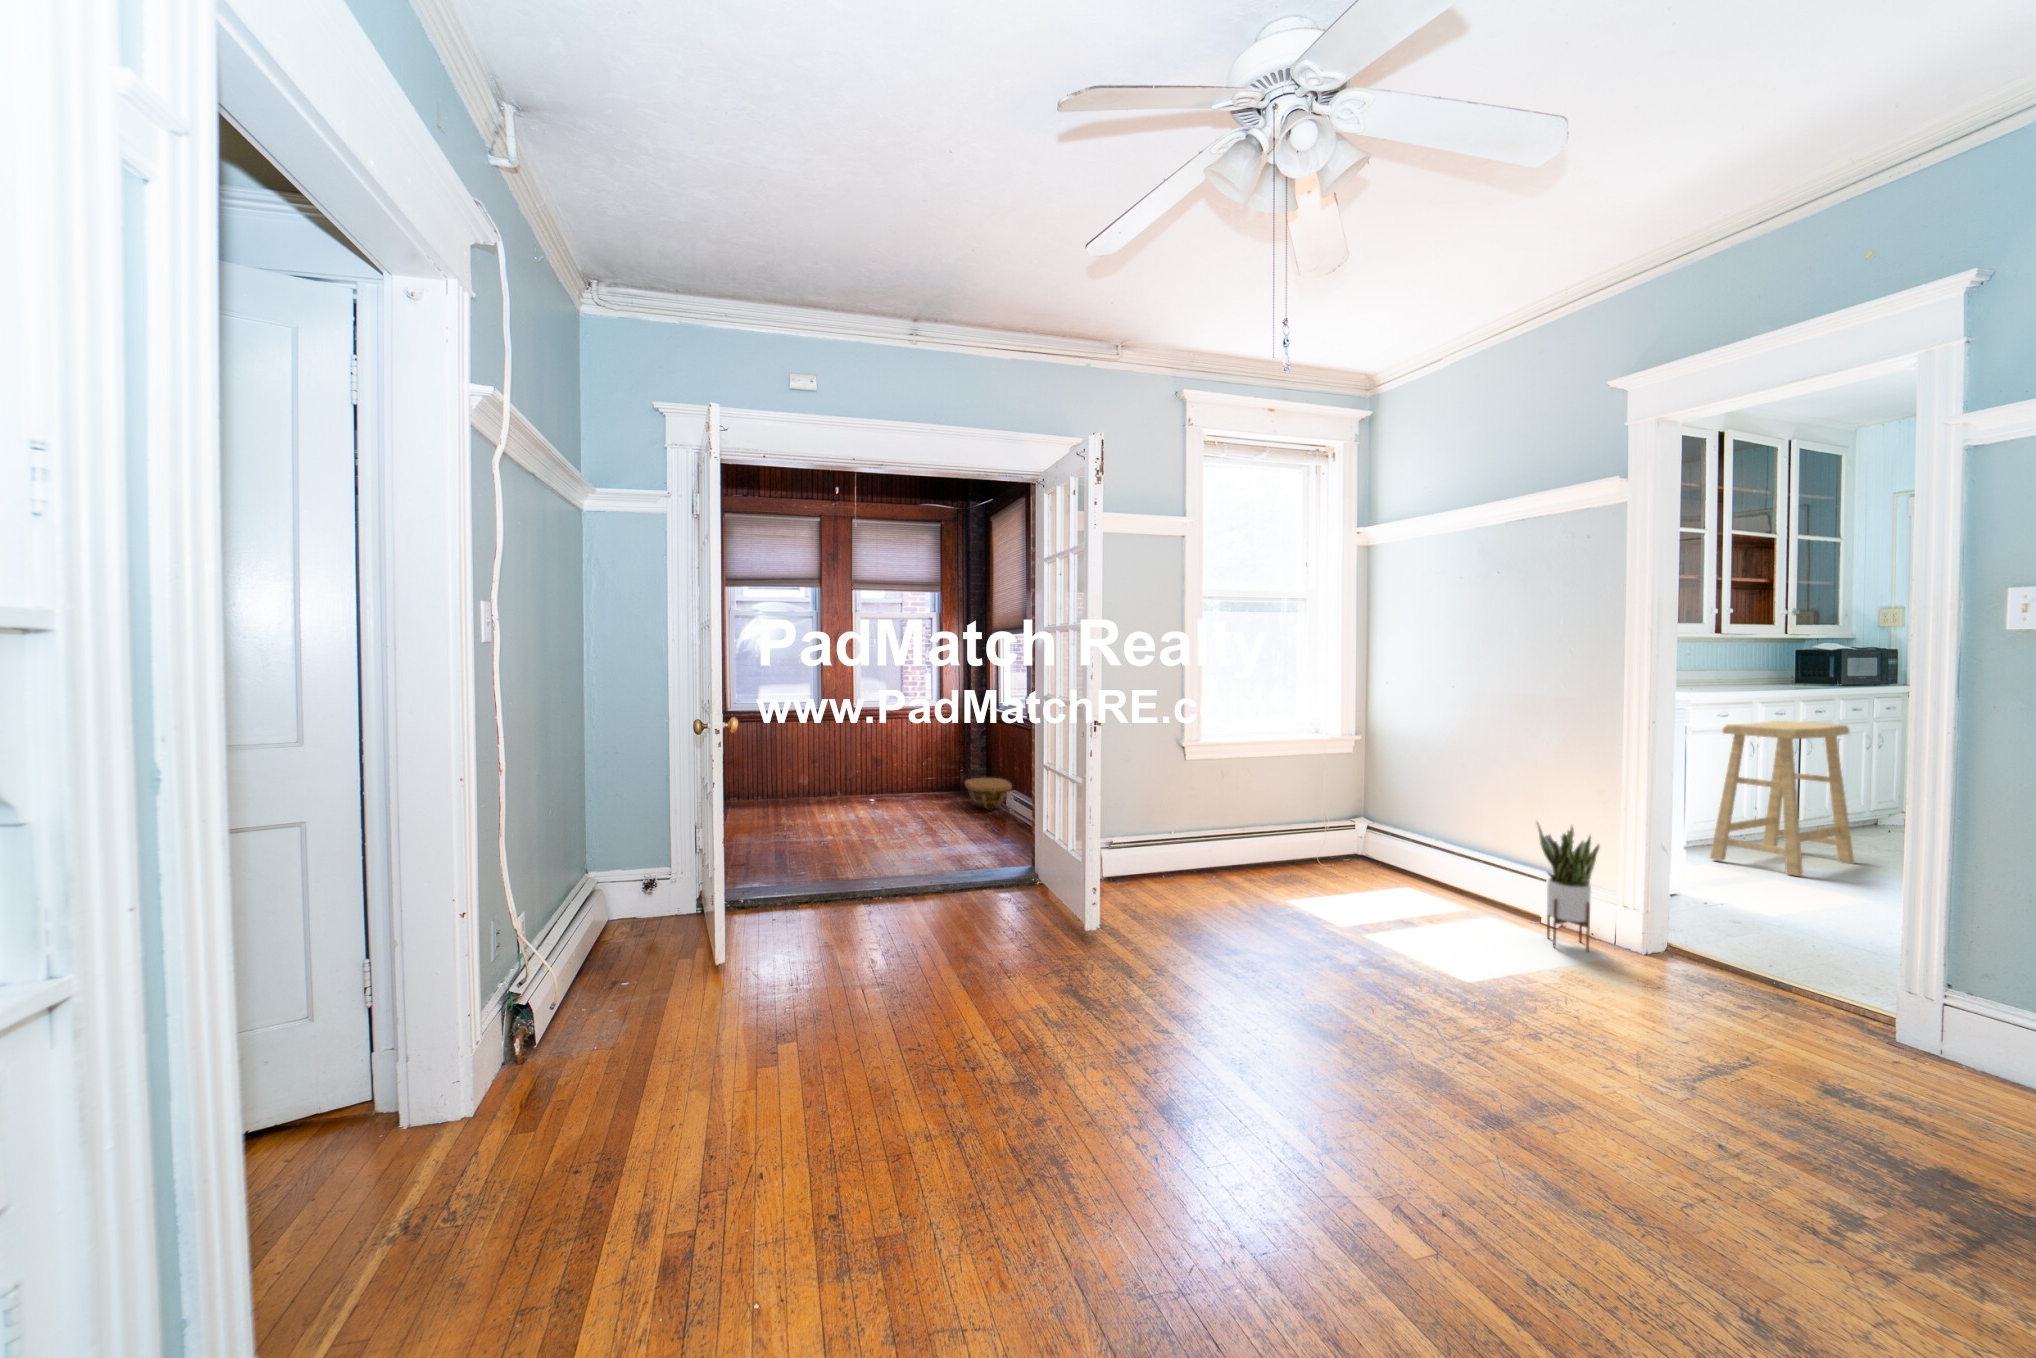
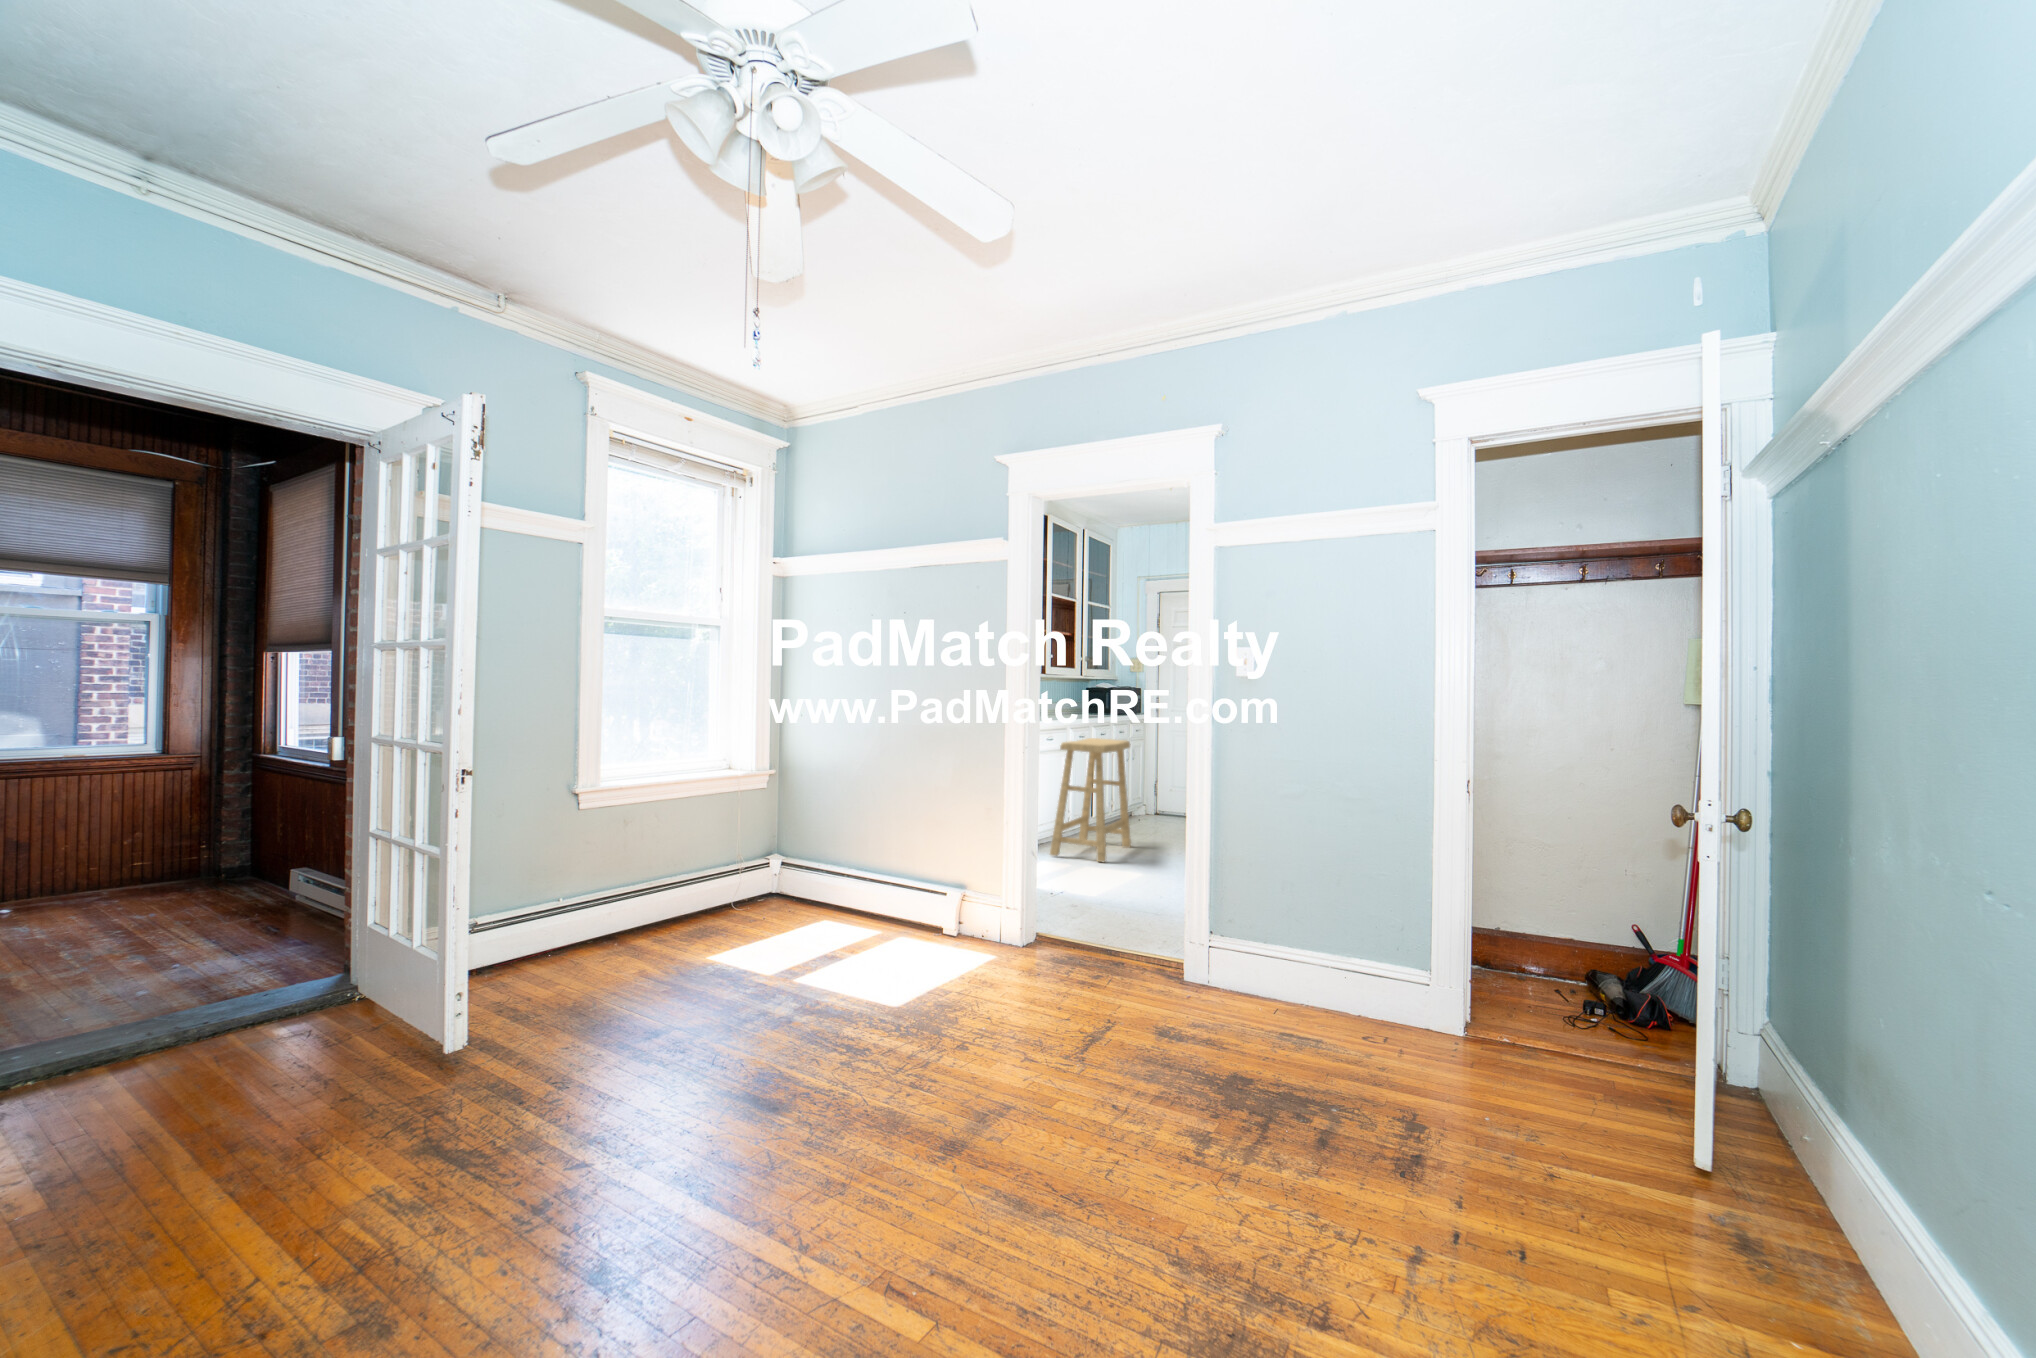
basket: present [965,778,1012,809] -> none [173,842,272,893]
potted plant: present [1537,823,1600,951] -> none [949,839,997,957]

